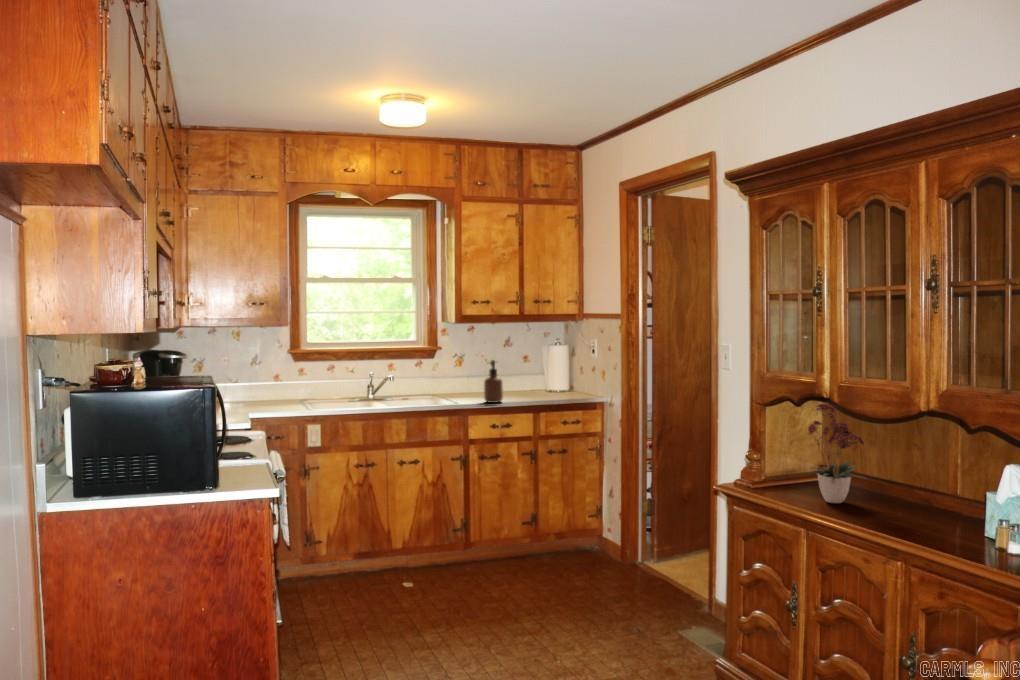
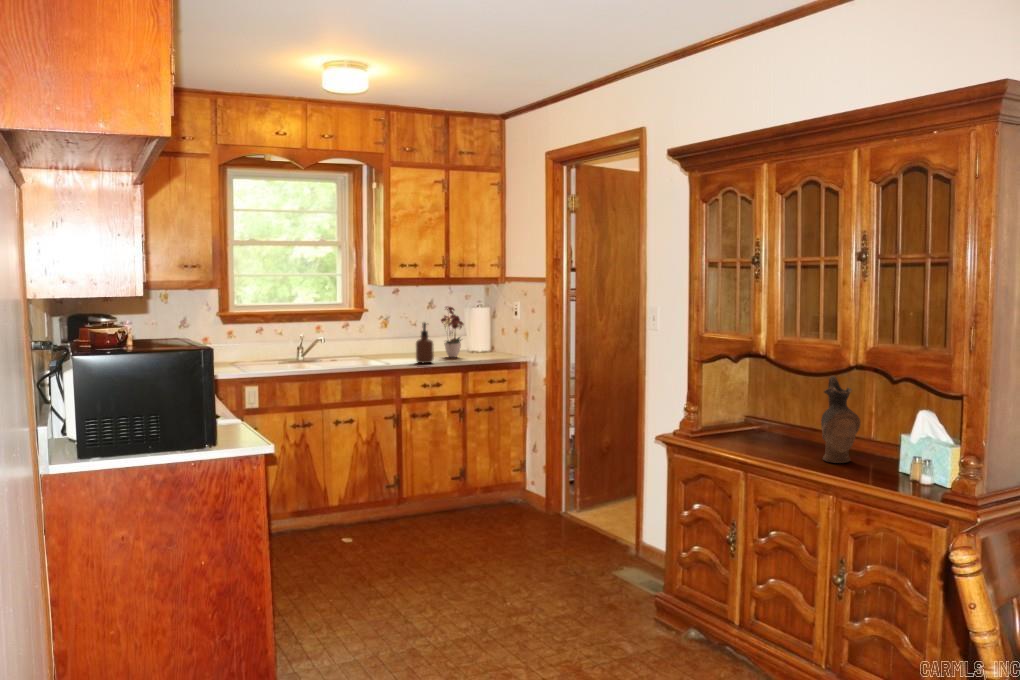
flower arrangement: present [808,403,864,503] -> present [441,307,464,357]
ceramic pitcher: none [895,422,941,523] -> present [821,376,861,463]

